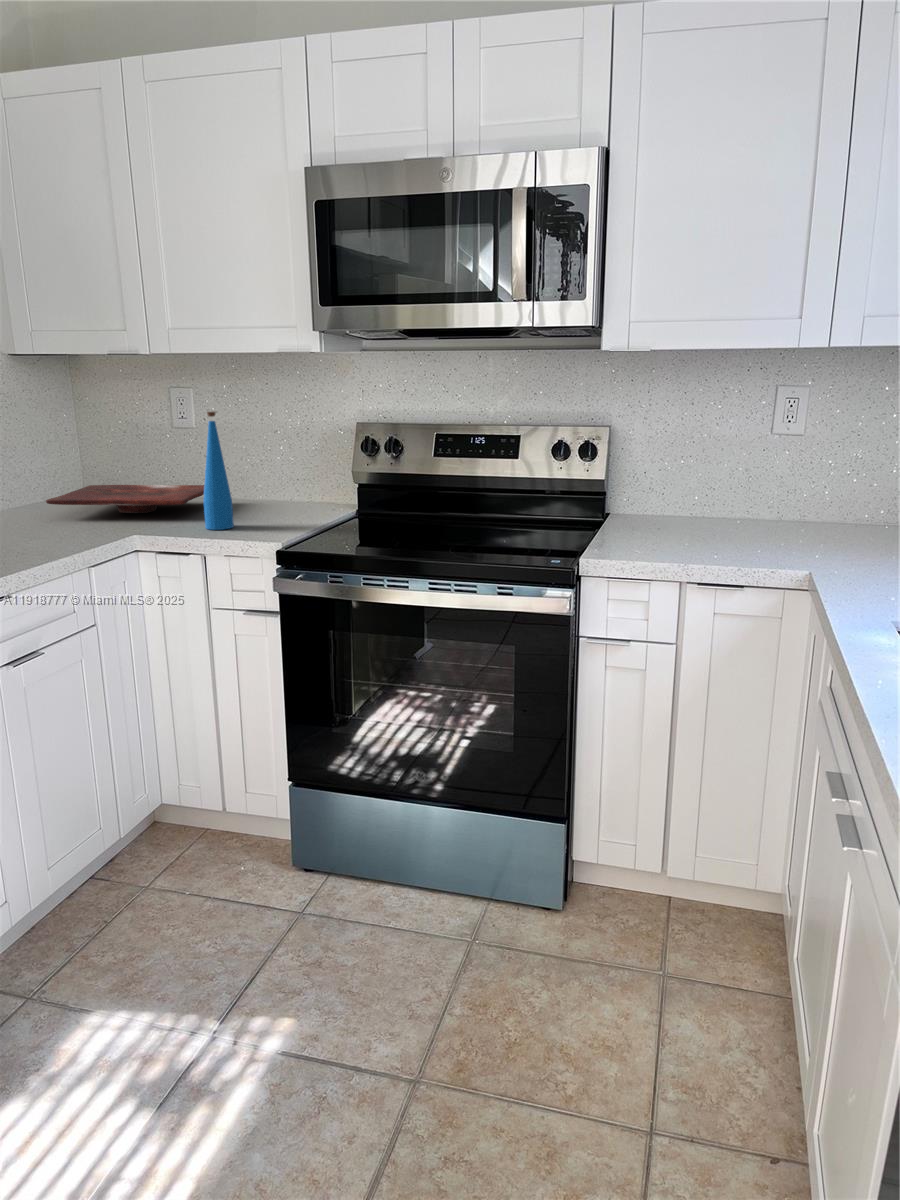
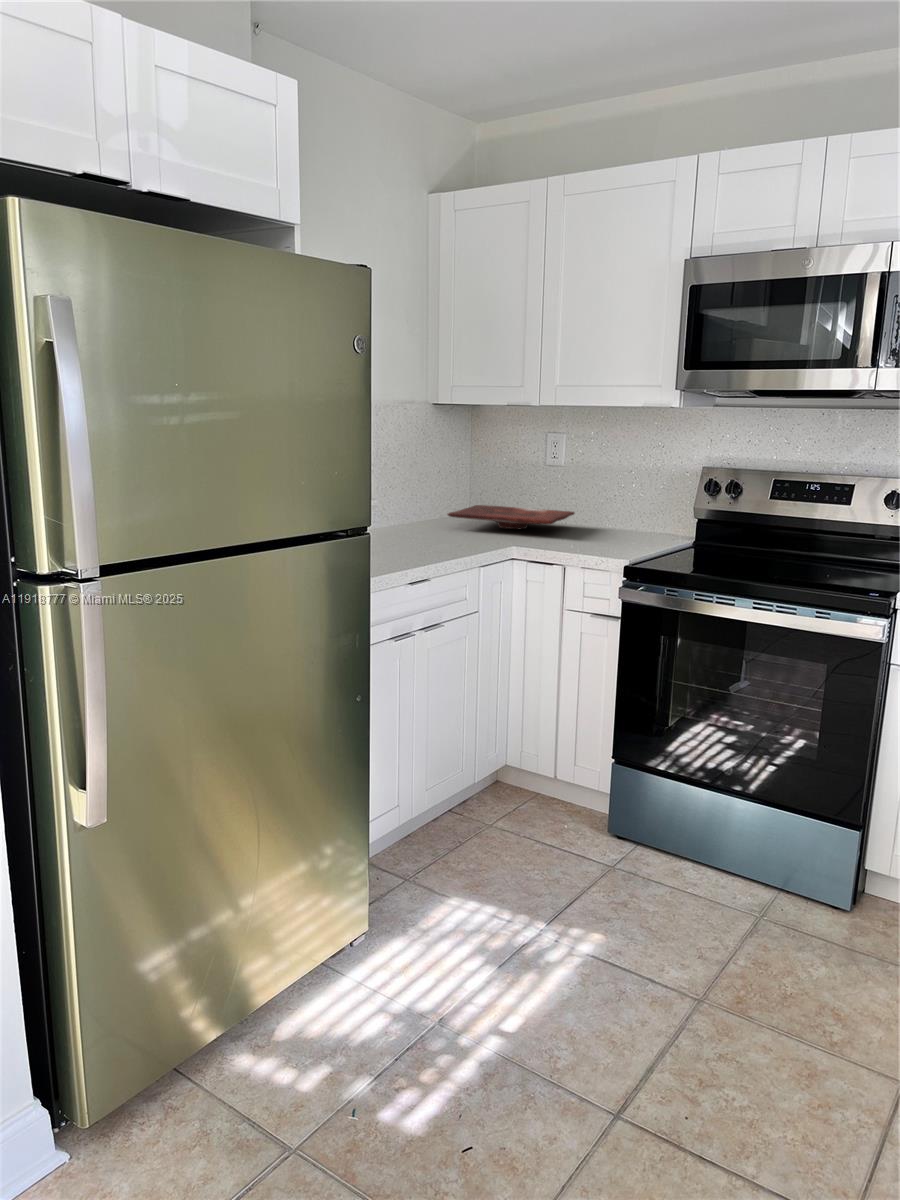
bottle: present [204,412,234,530] -> none [568,451,592,546]

